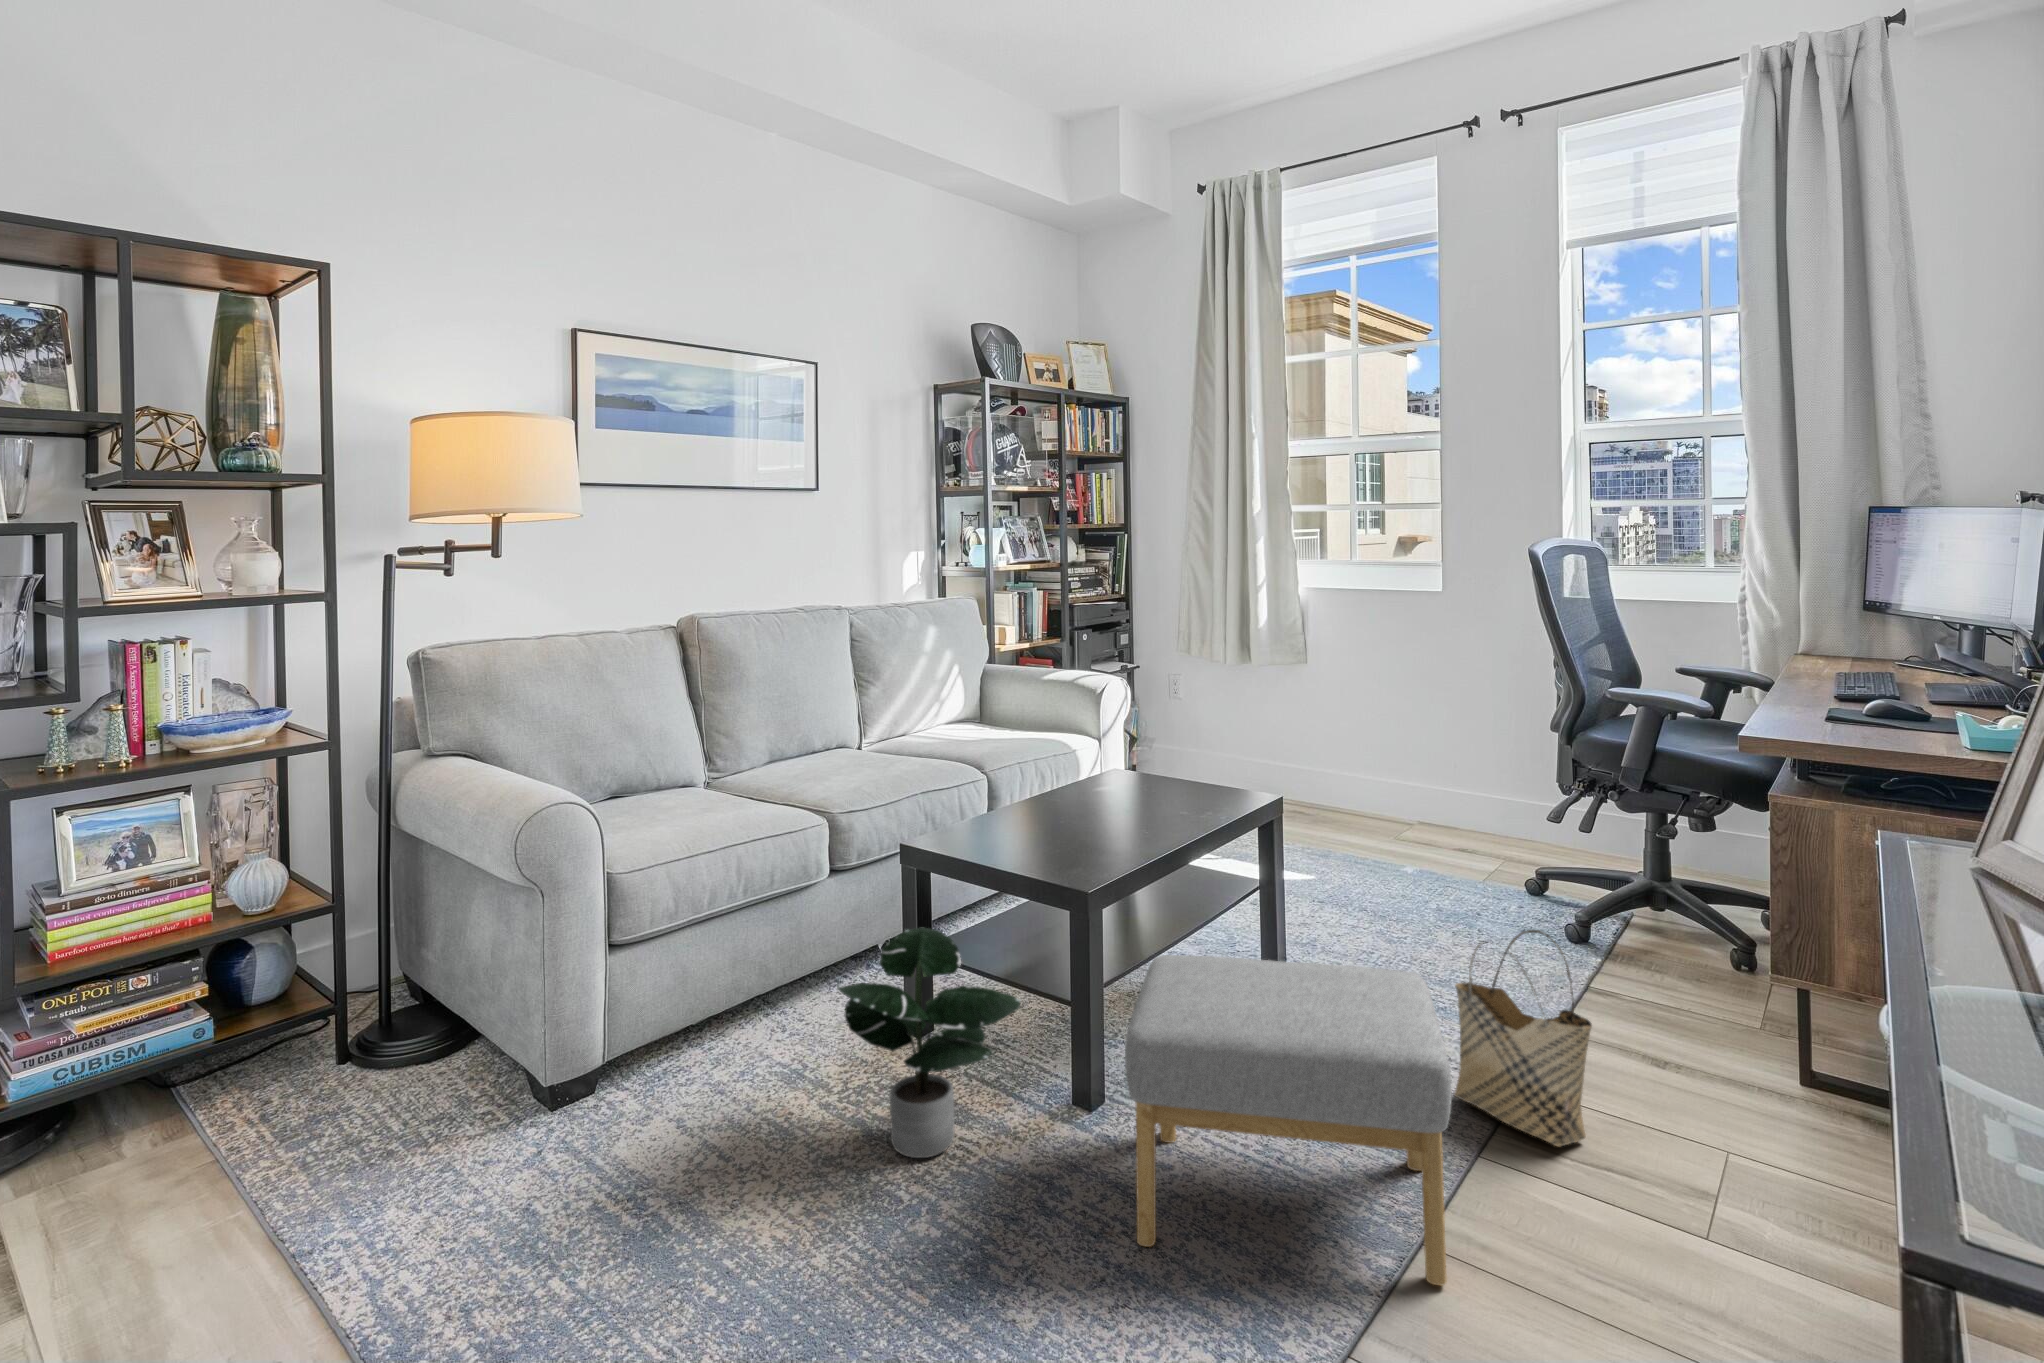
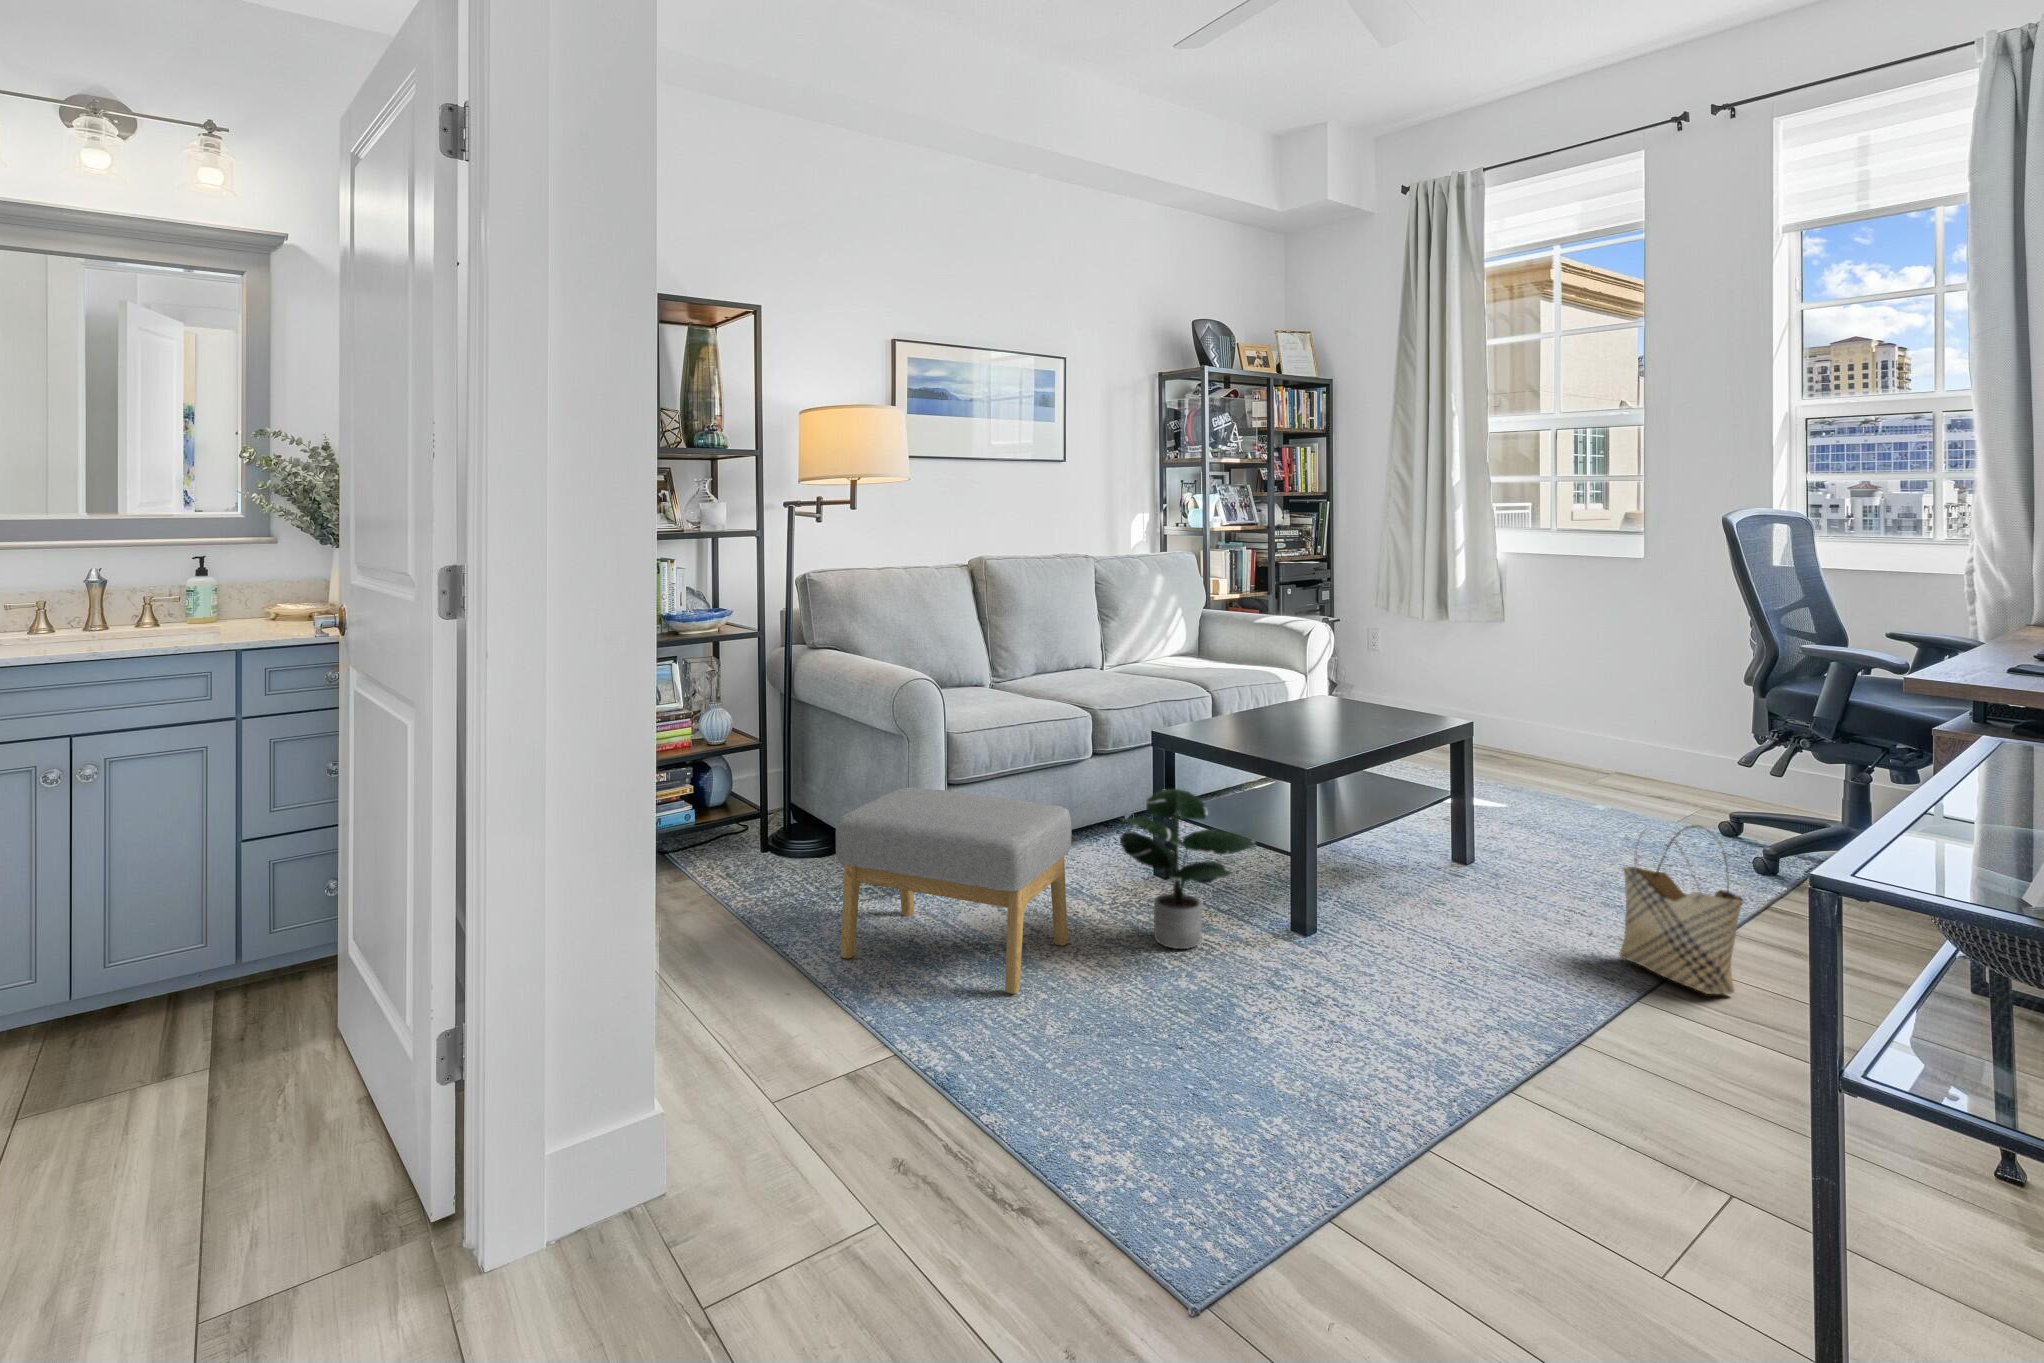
footstool: present [1125,955,1451,1286] -> present [836,788,1071,993]

